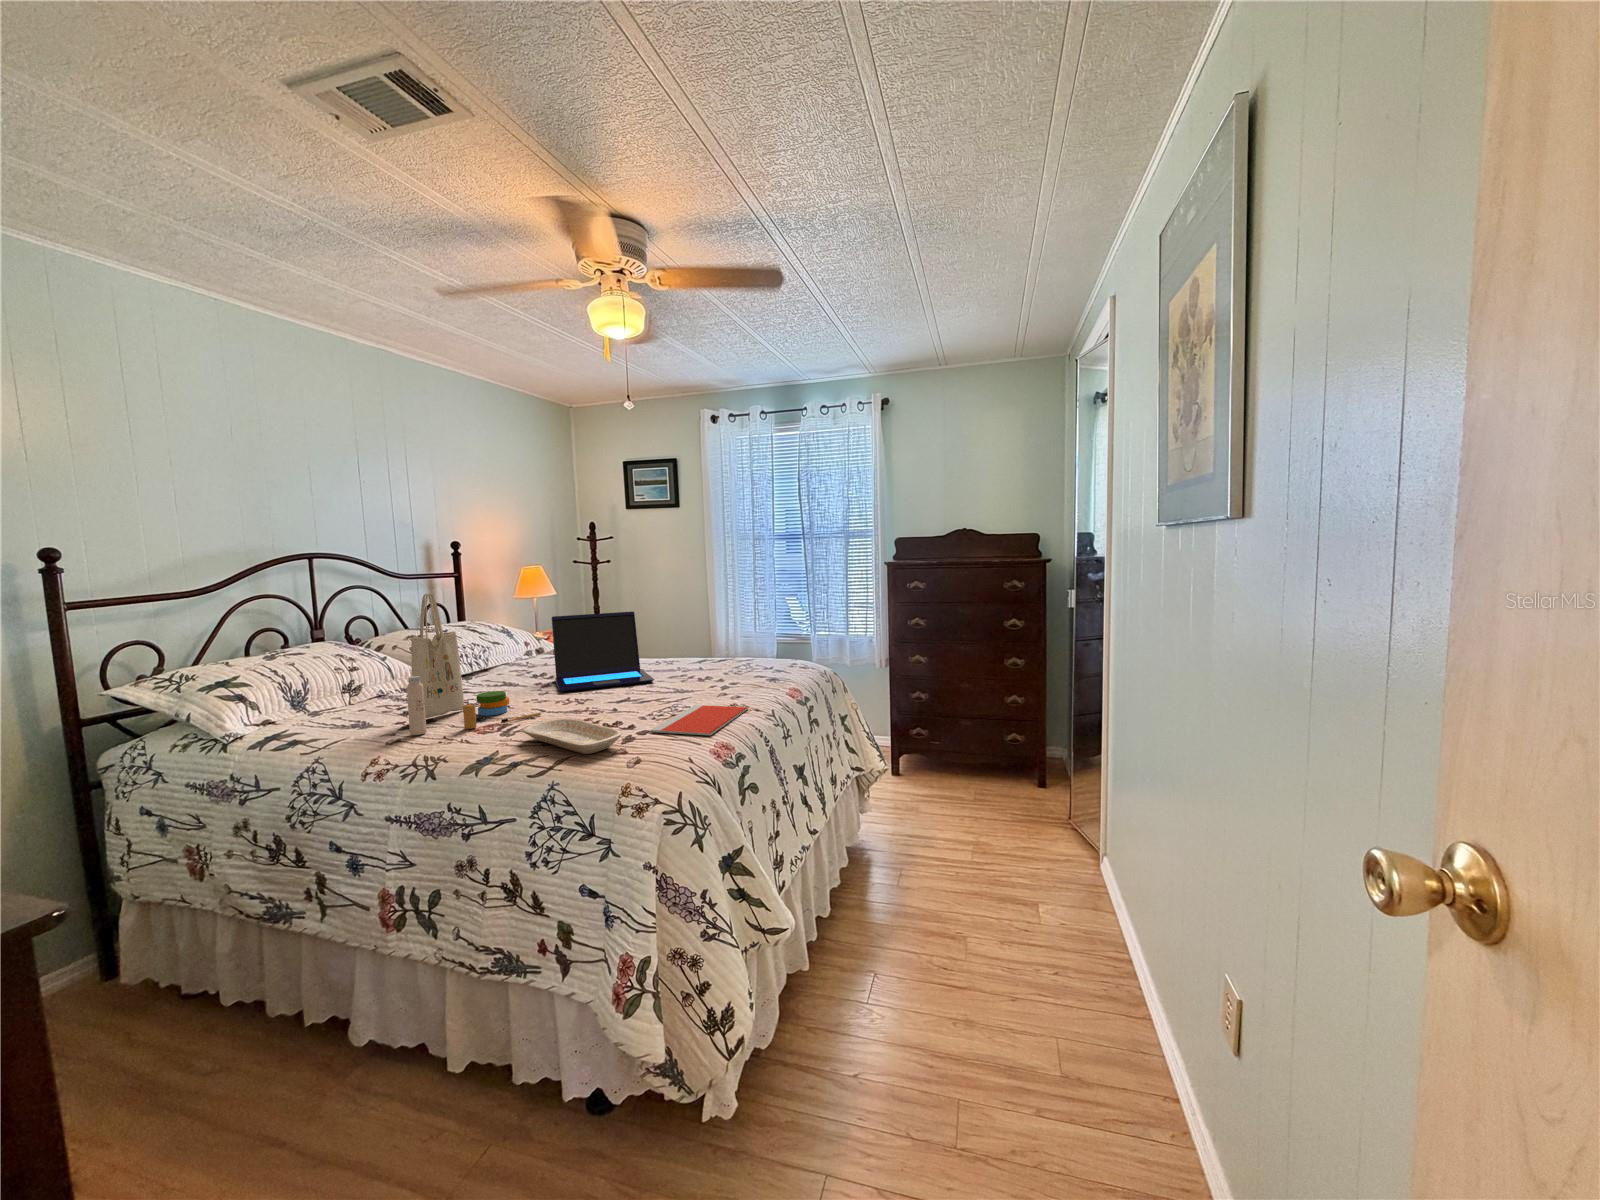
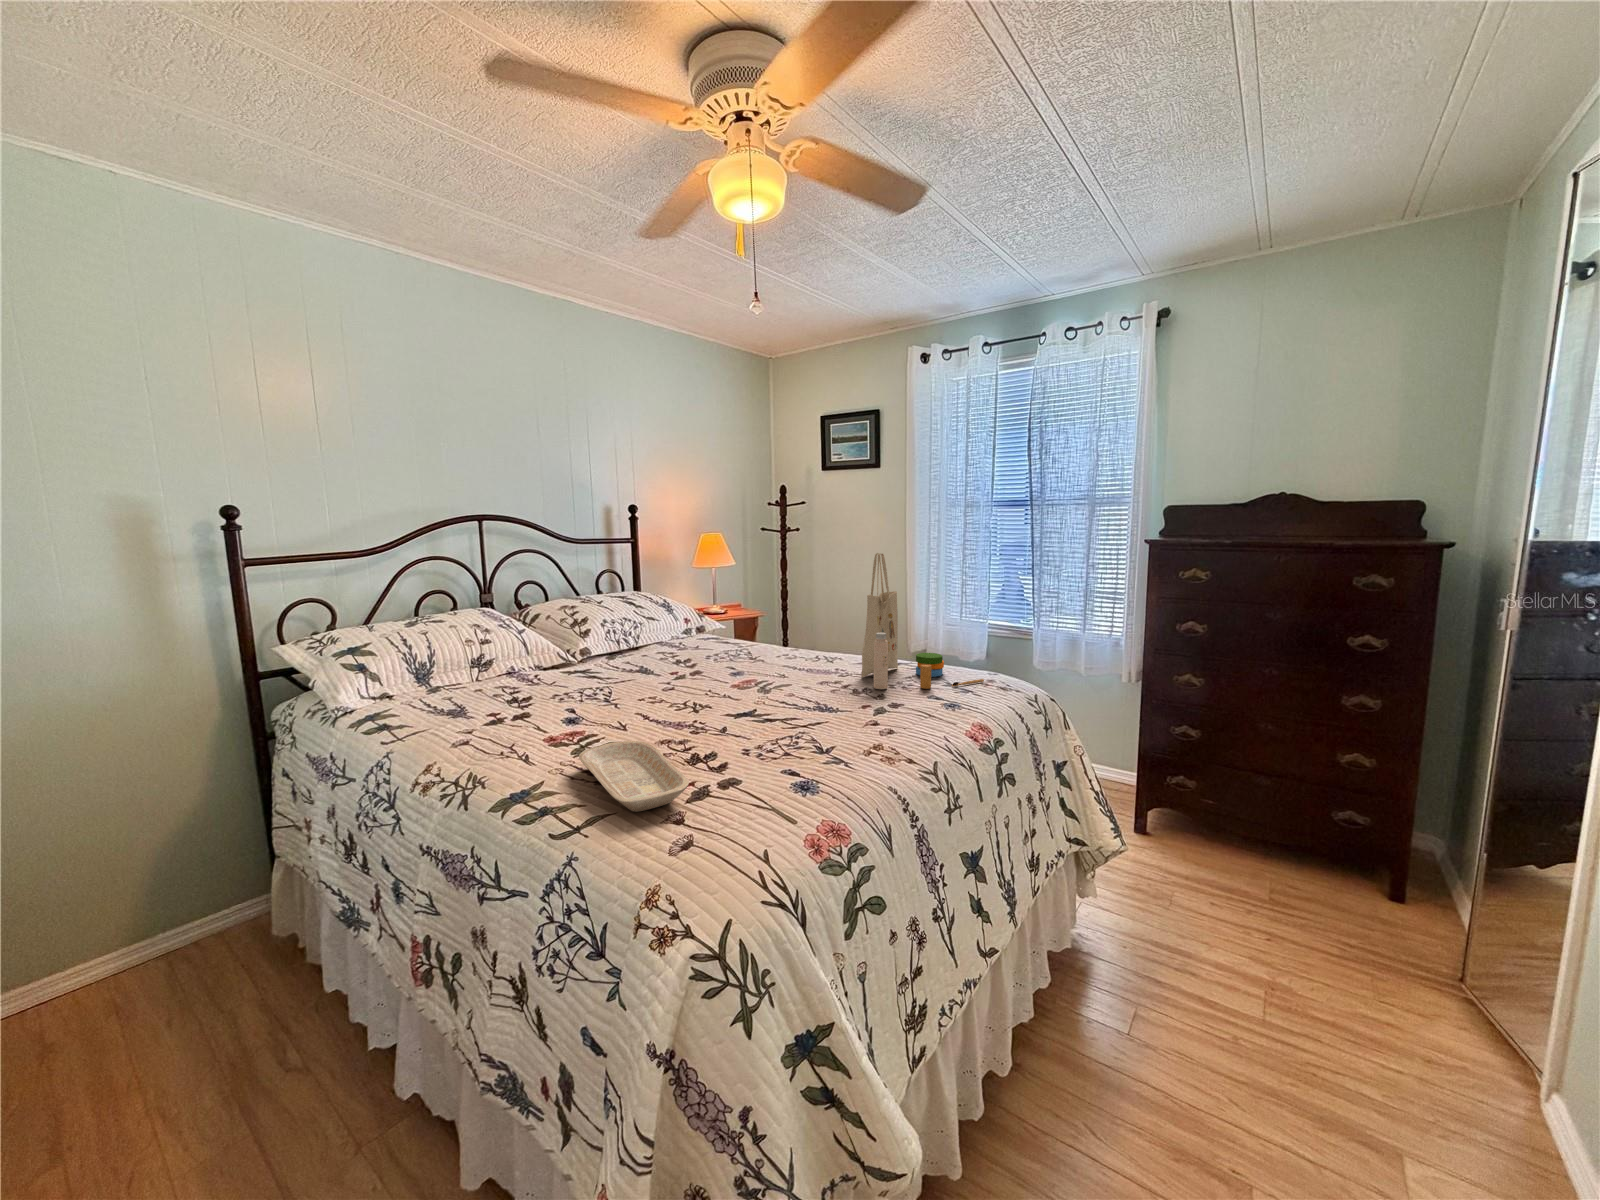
tote bag: present [407,594,541,735] -> present [861,553,984,689]
laptop: present [552,612,654,692] -> none [681,593,797,690]
notebook: present [651,705,748,735] -> none [742,737,898,805]

